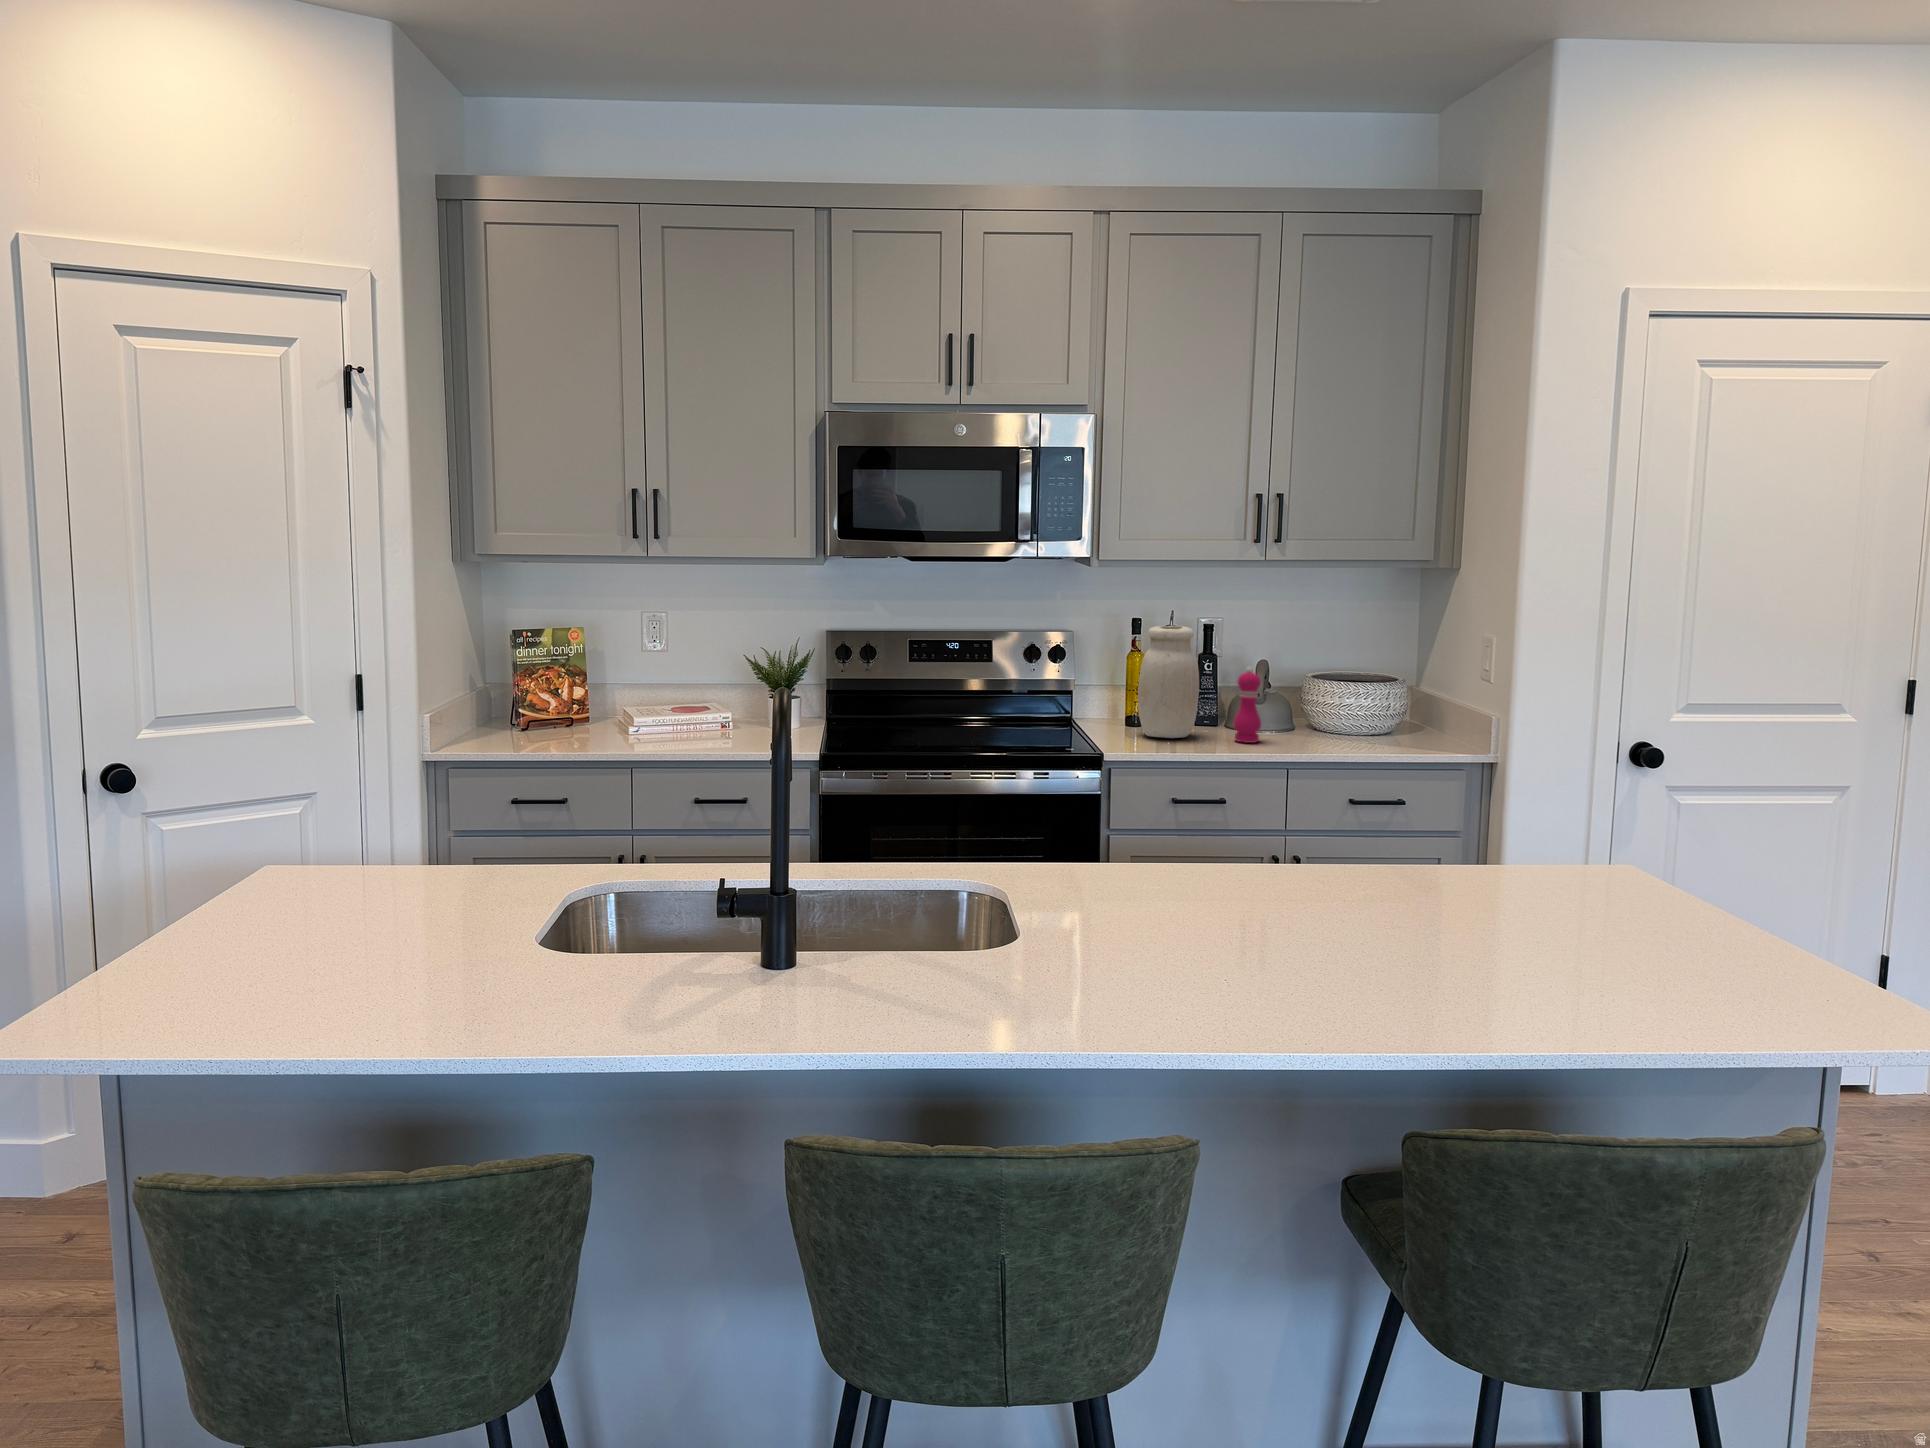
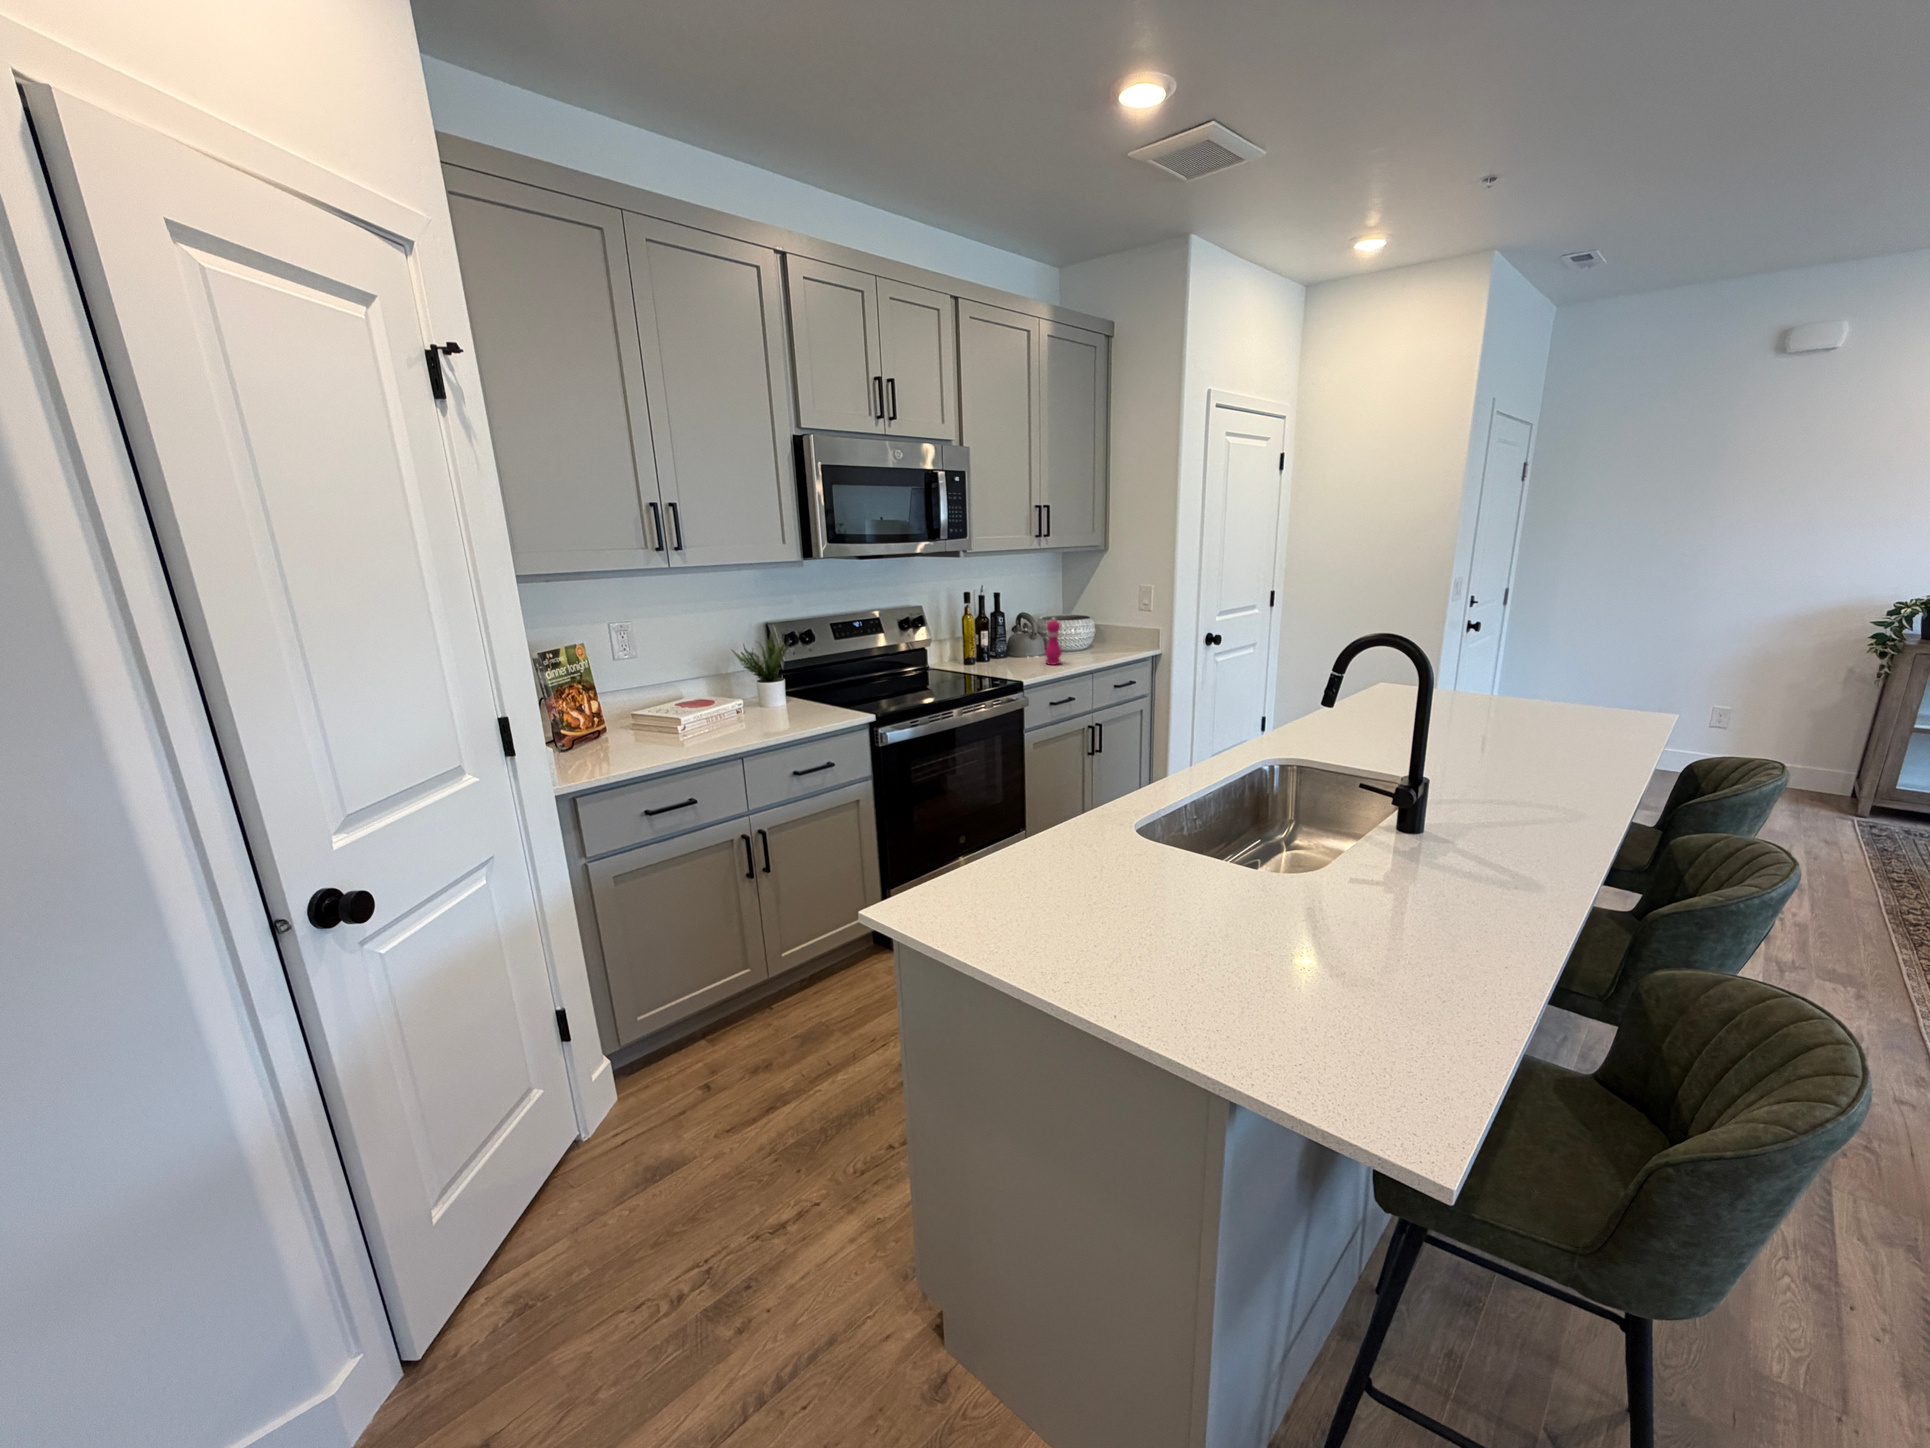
jar: present [1138,626,1199,738] -> none [992,595,1029,669]

